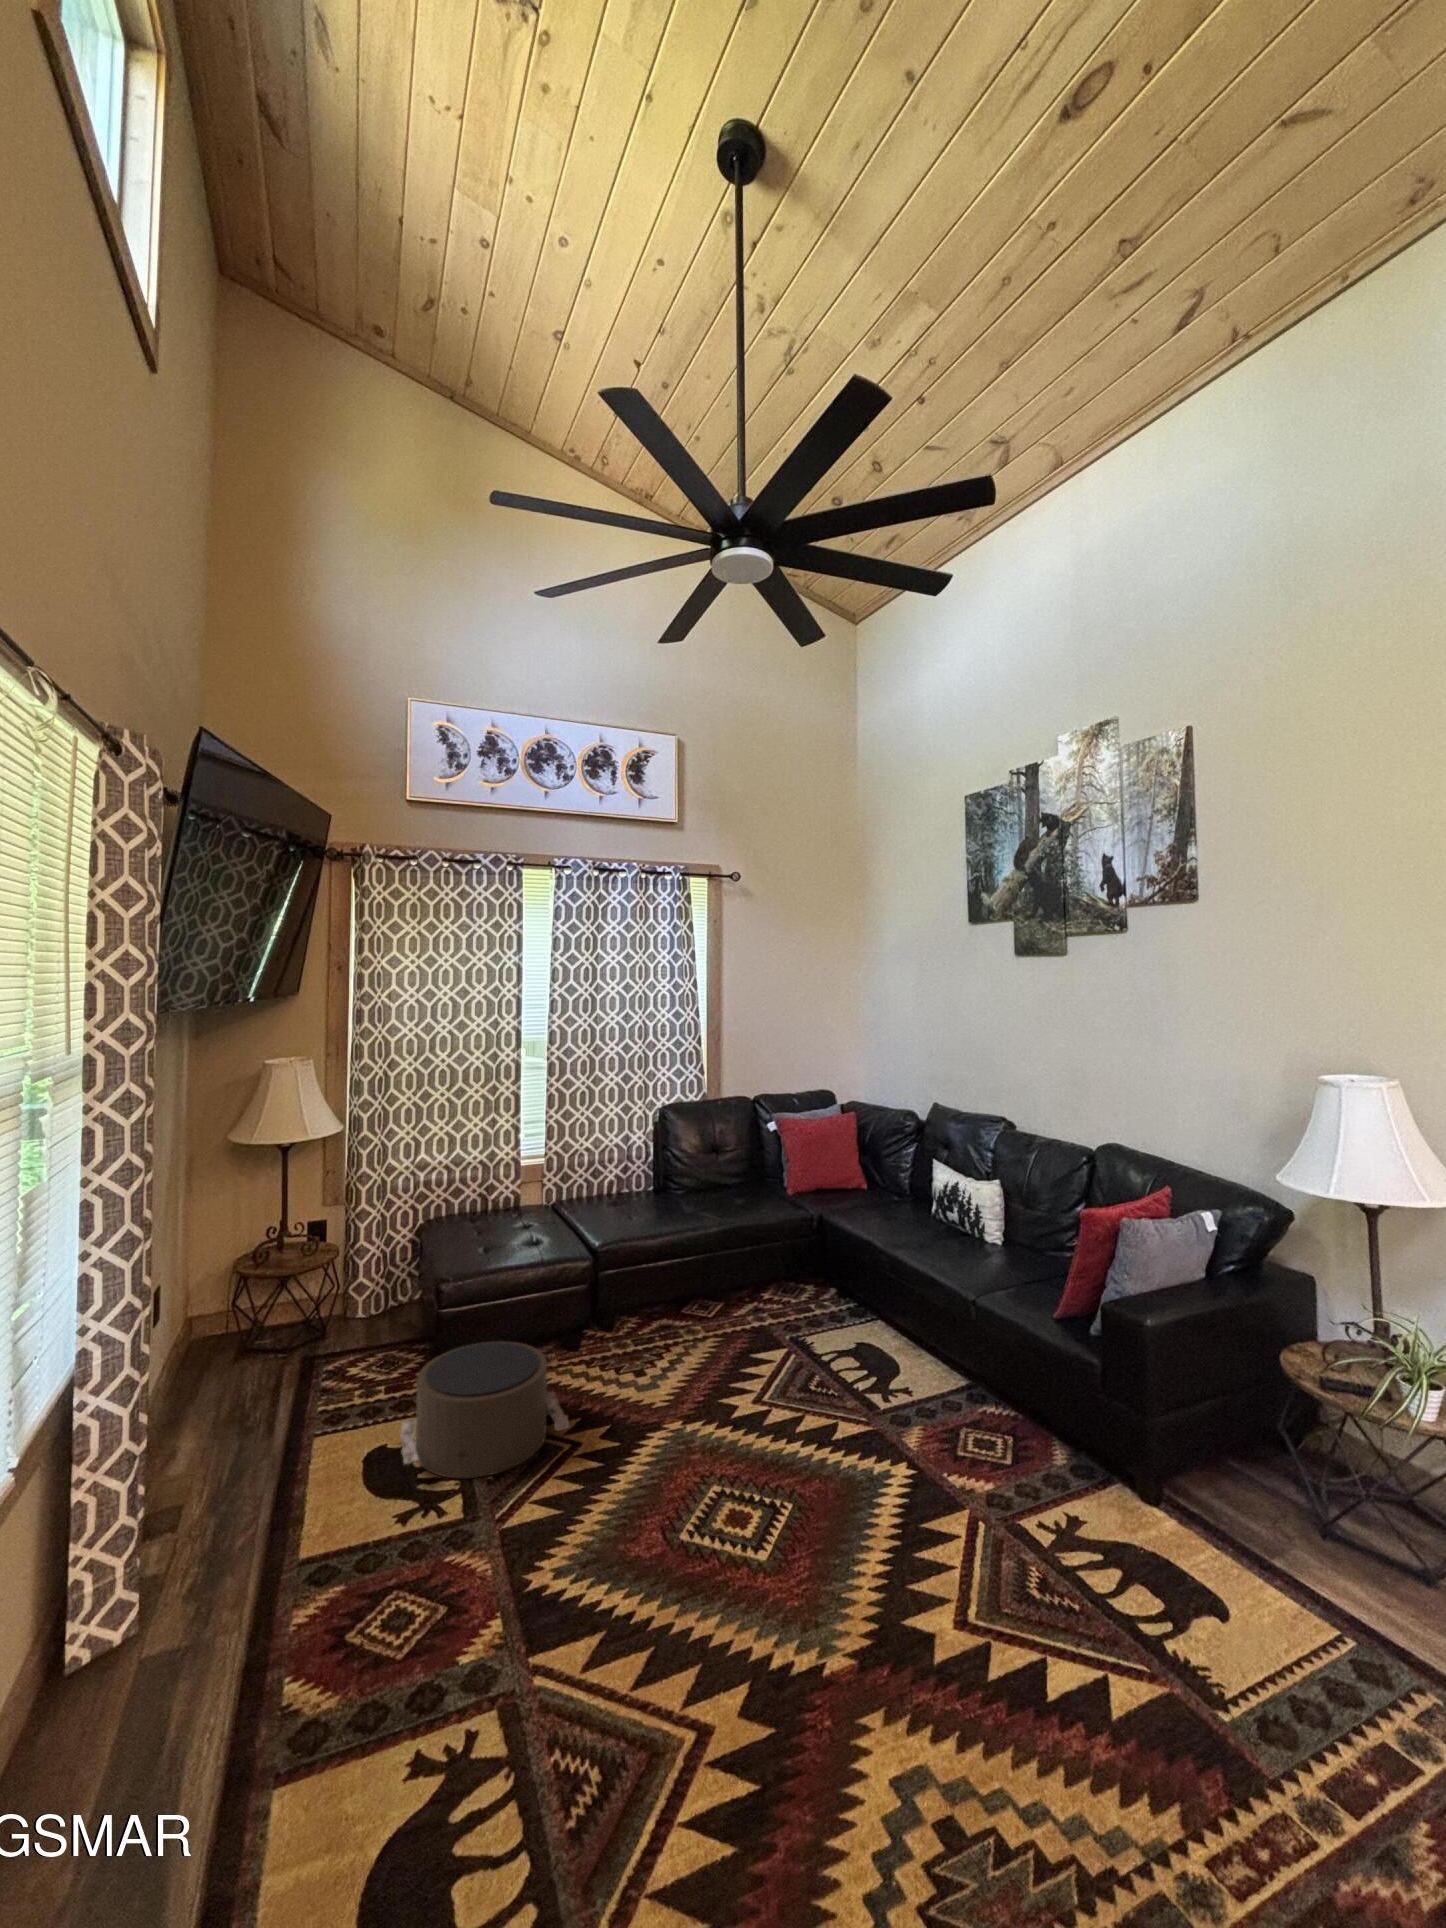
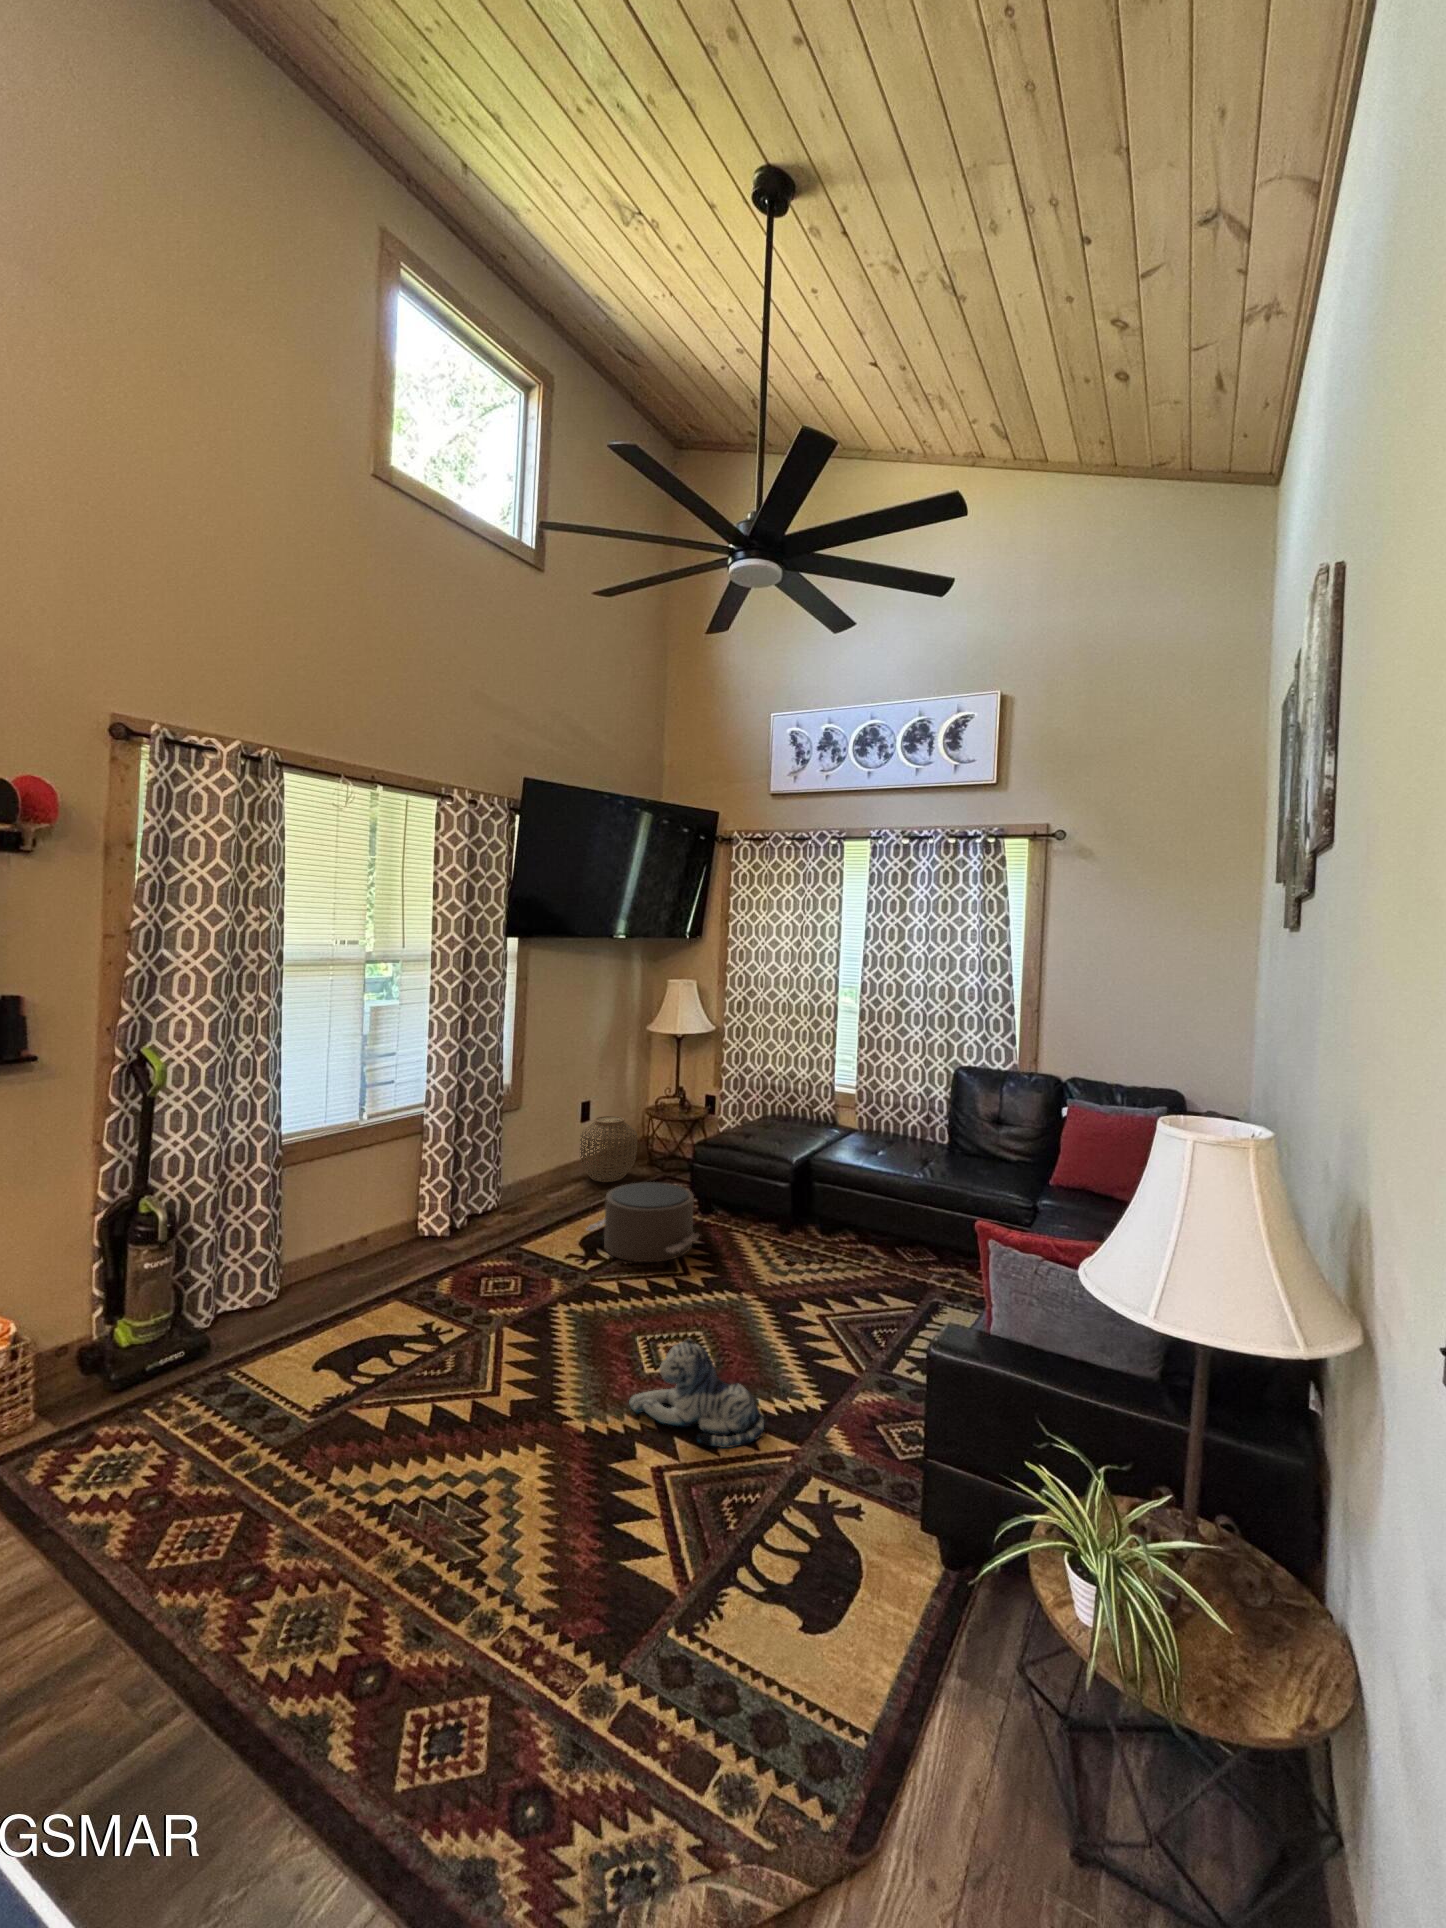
woven basket: none [174,1285,281,1403] -> present [580,1116,637,1182]
plush toy: none [845,1478,969,1605] -> present [629,1339,764,1448]

